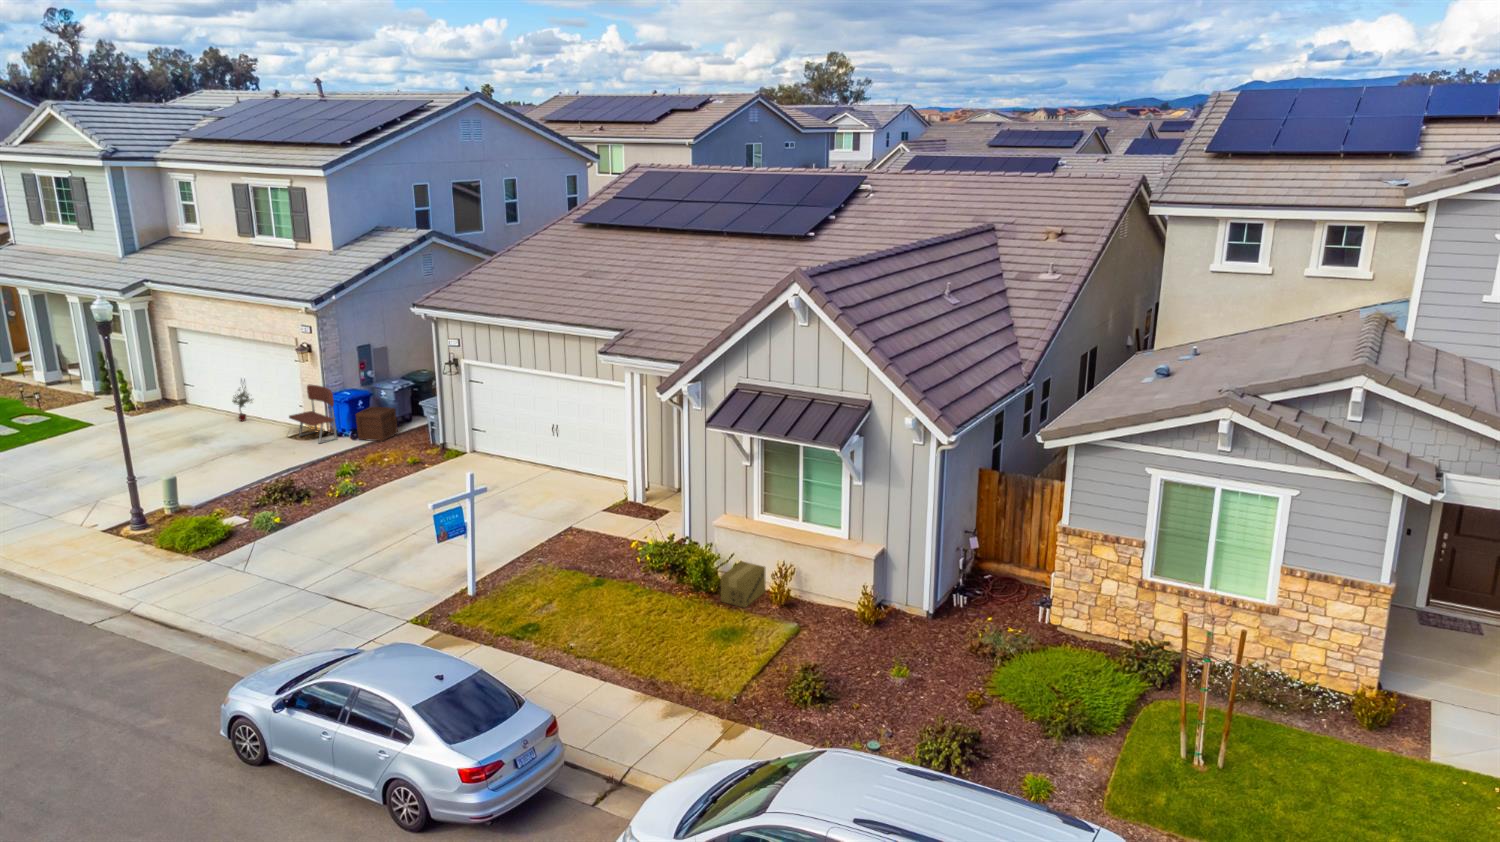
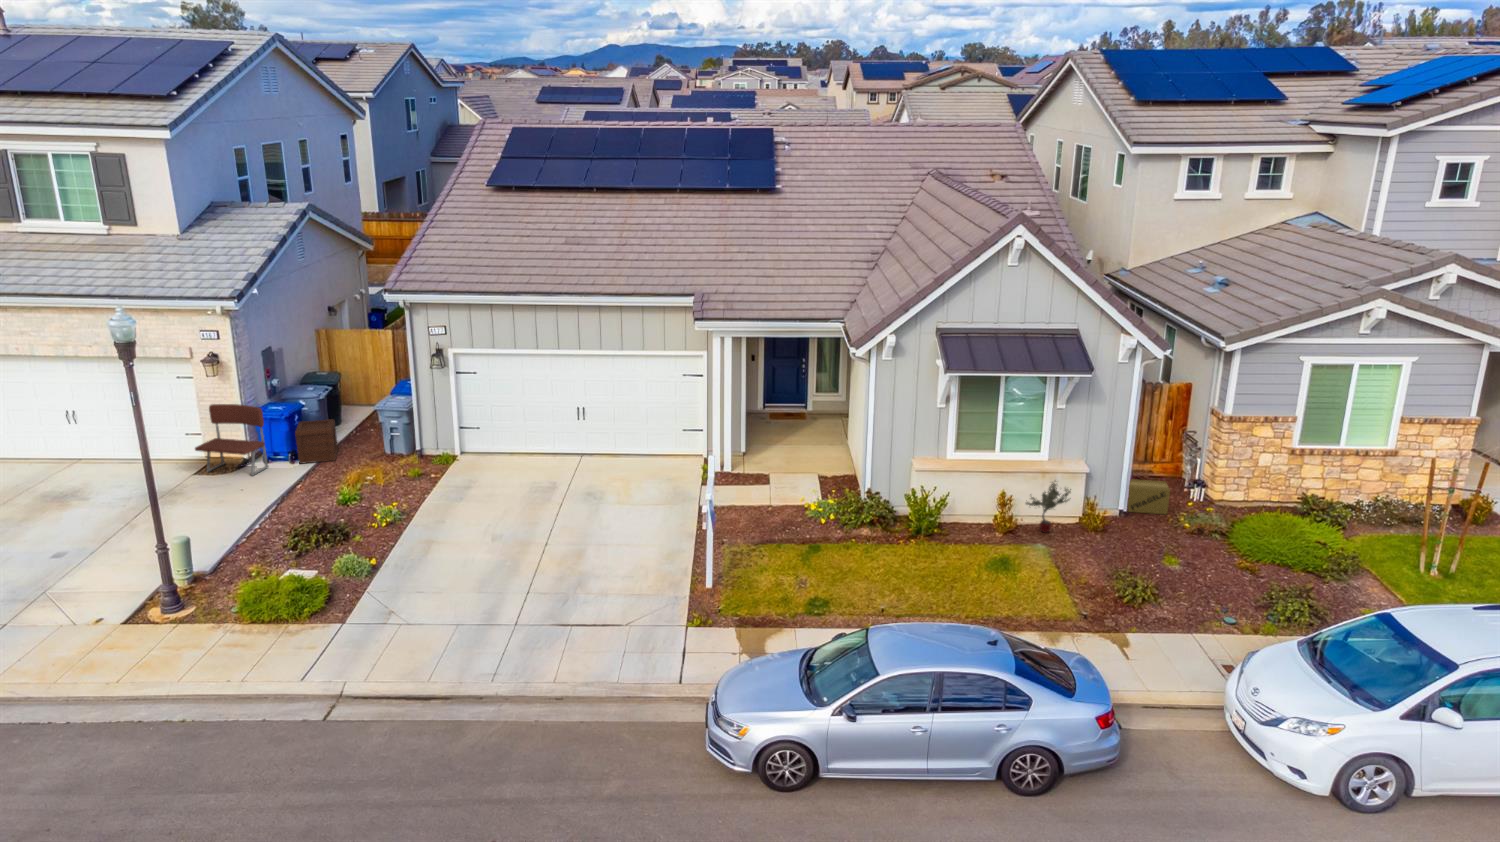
potted tree: present [232,388,252,421] -> present [1026,481,1071,533]
cardboard box: present [721,562,766,608] -> present [1128,479,1170,514]

